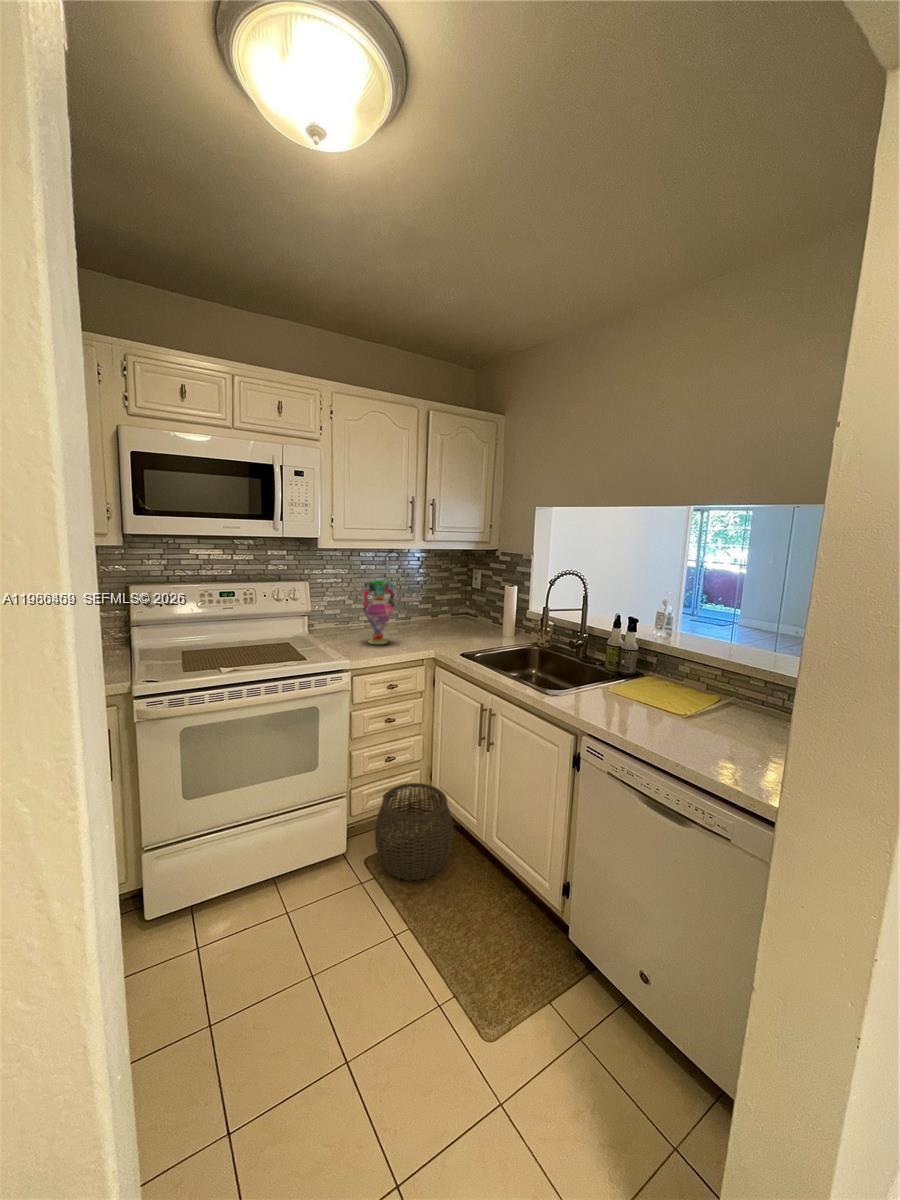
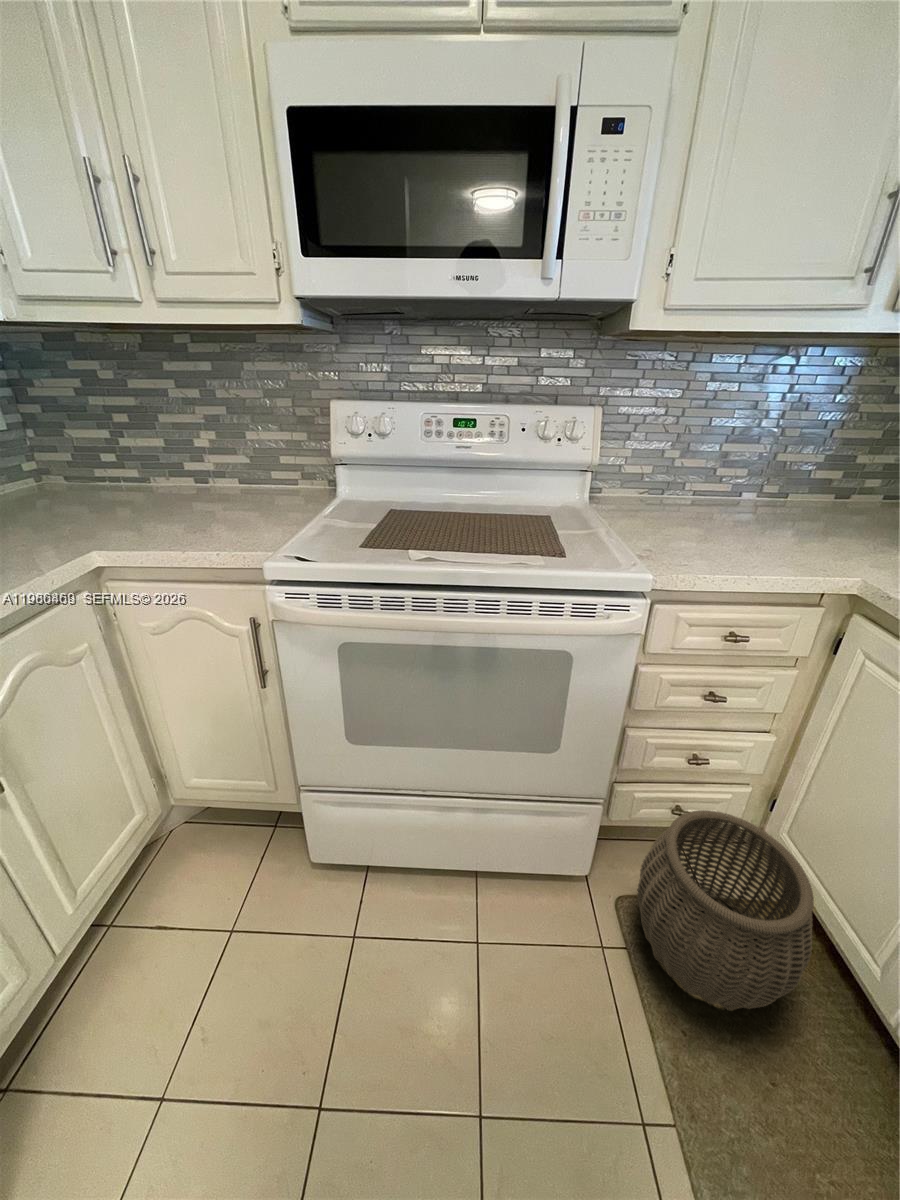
vase: present [362,580,395,644] -> none [697,404,791,543]

